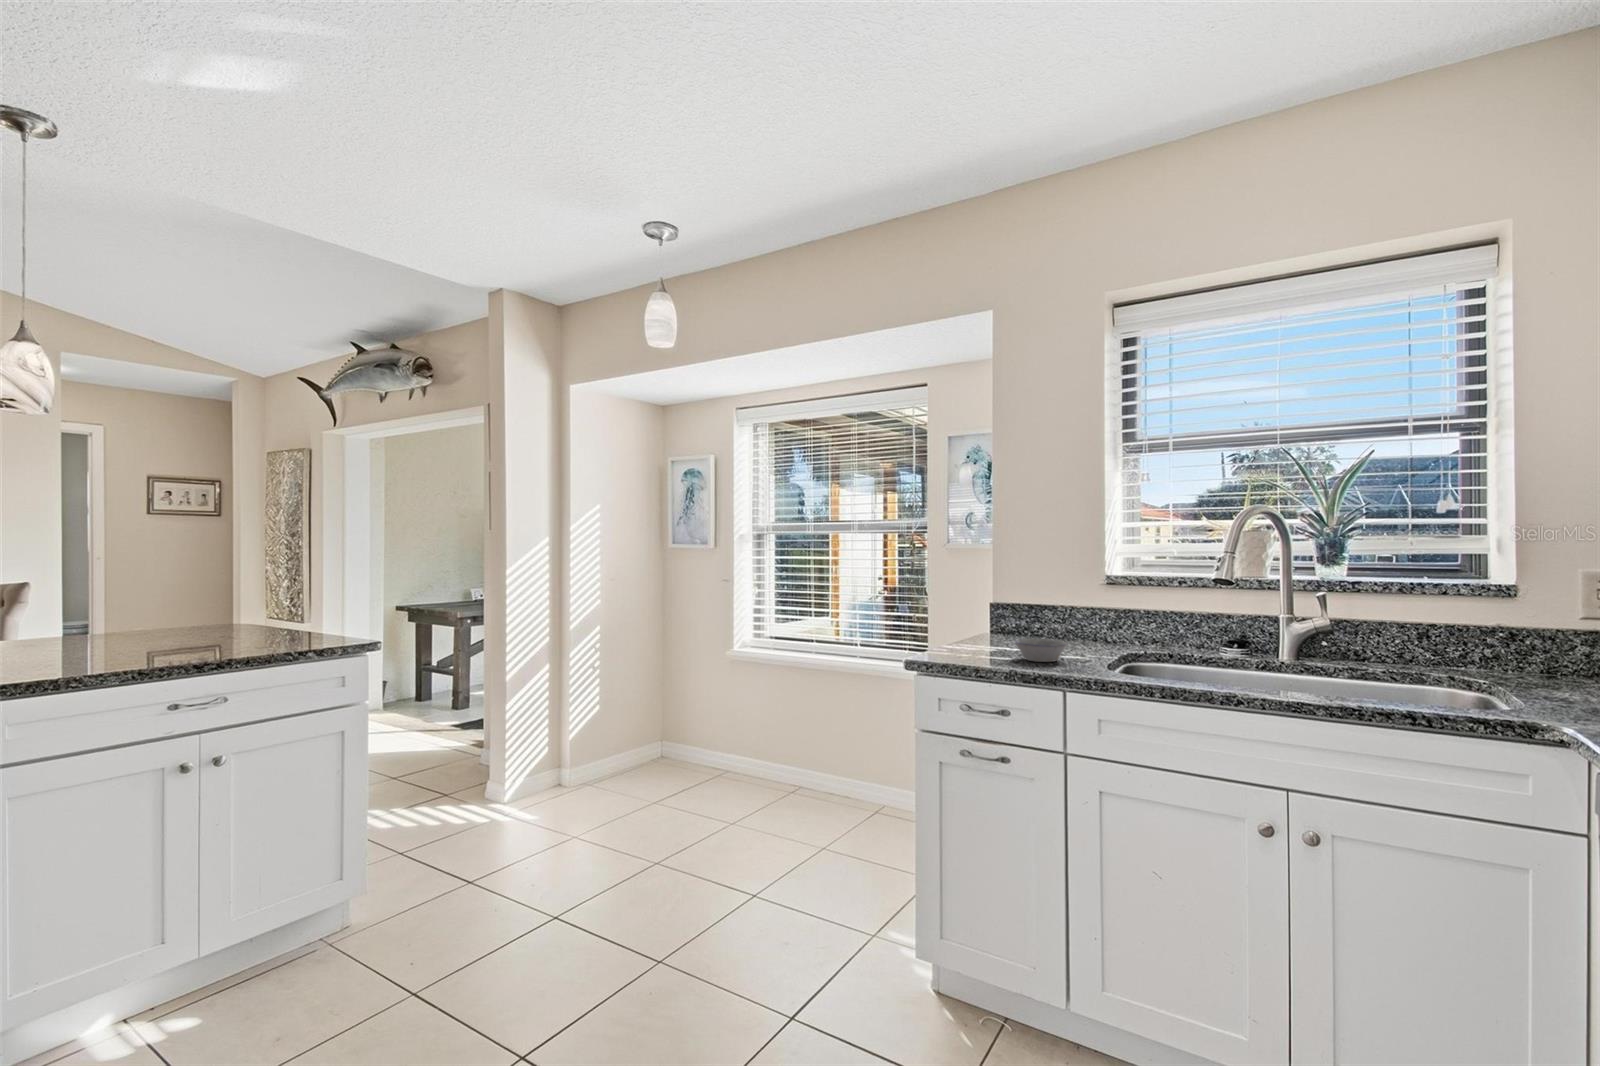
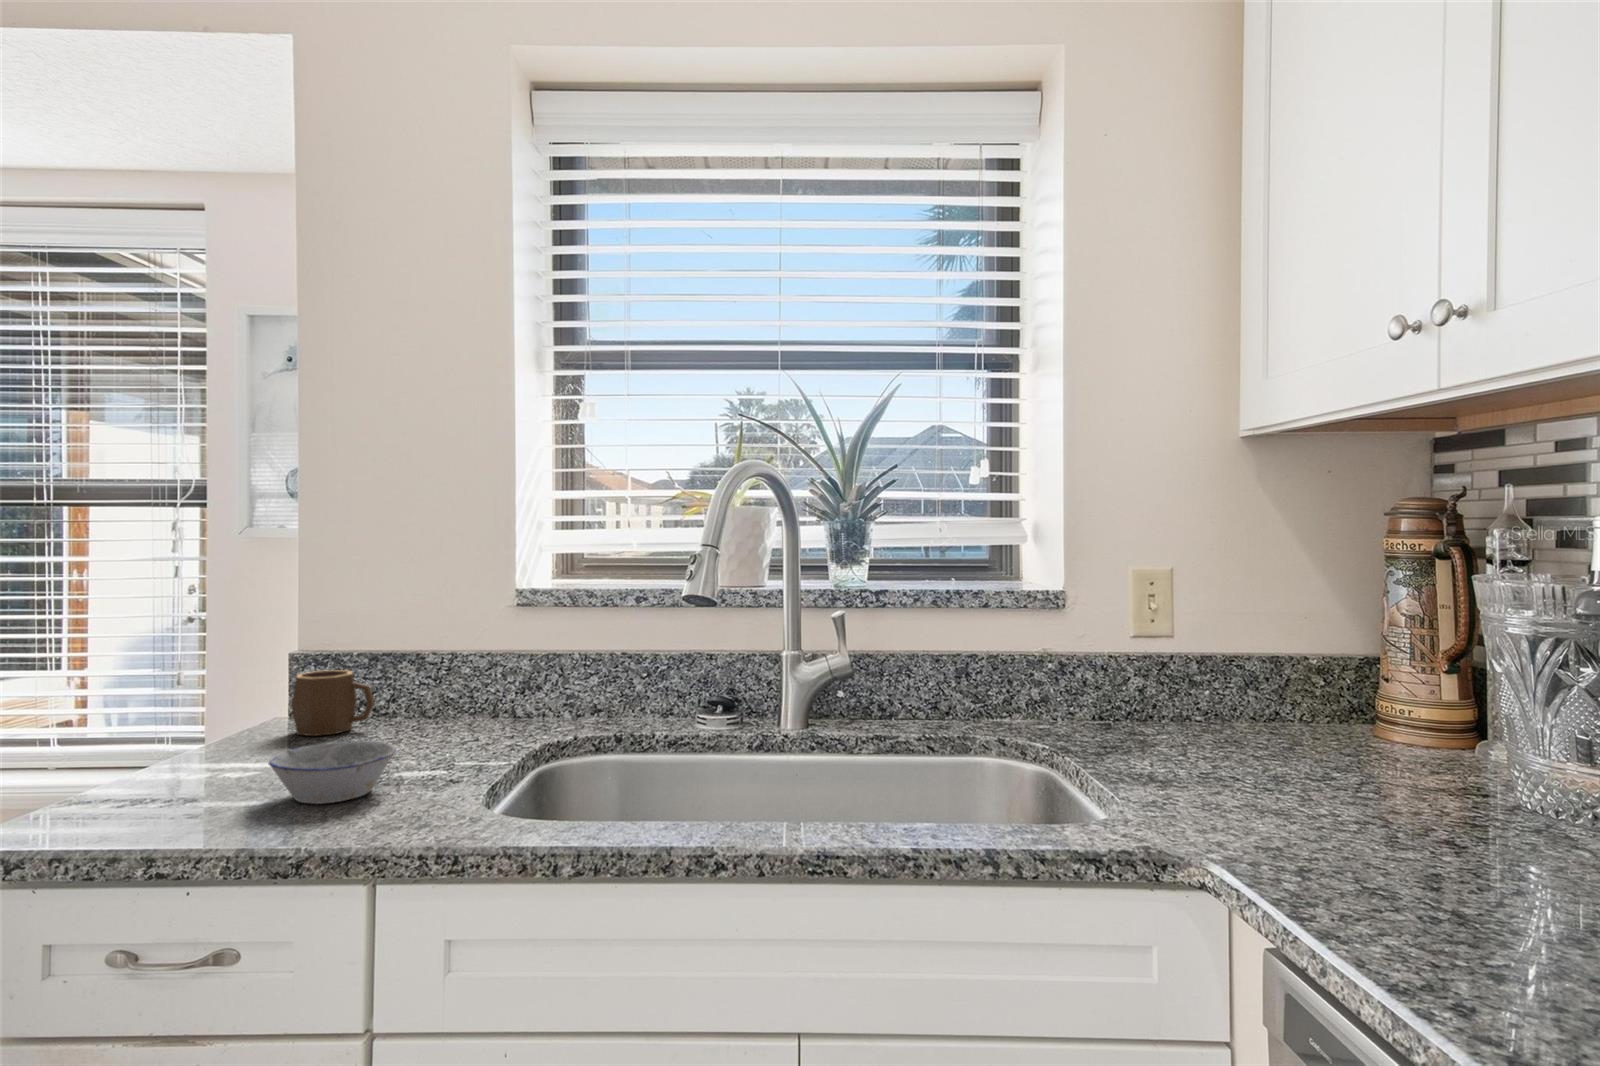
mug: none [996,612,1036,642] -> present [291,670,374,736]

